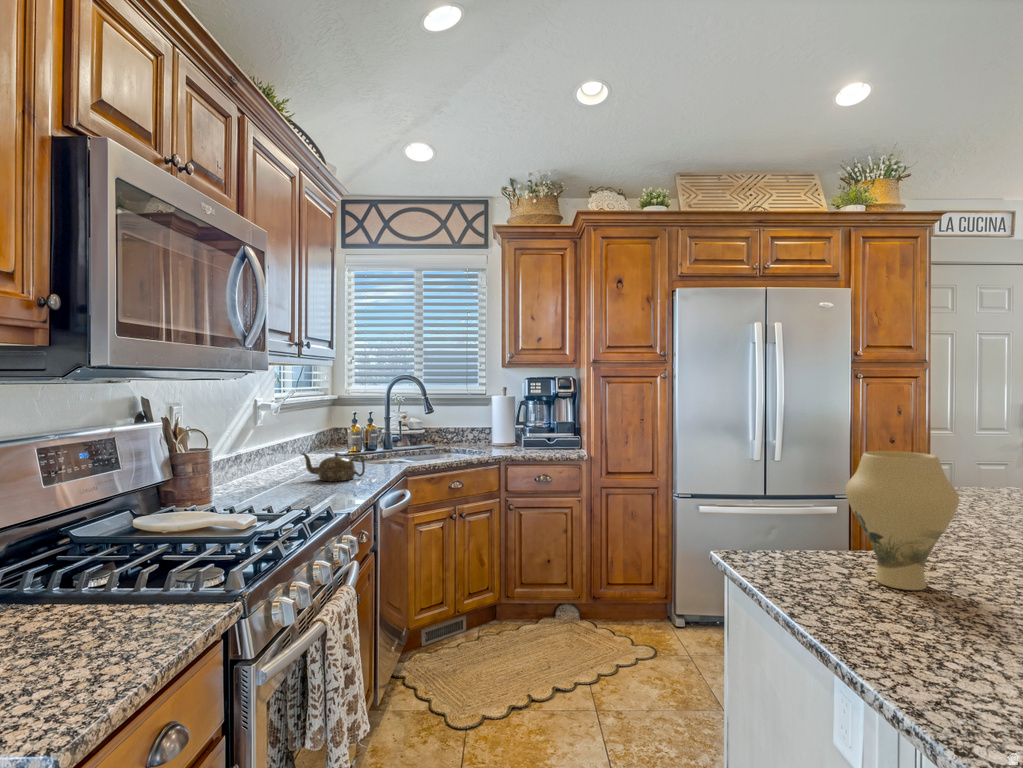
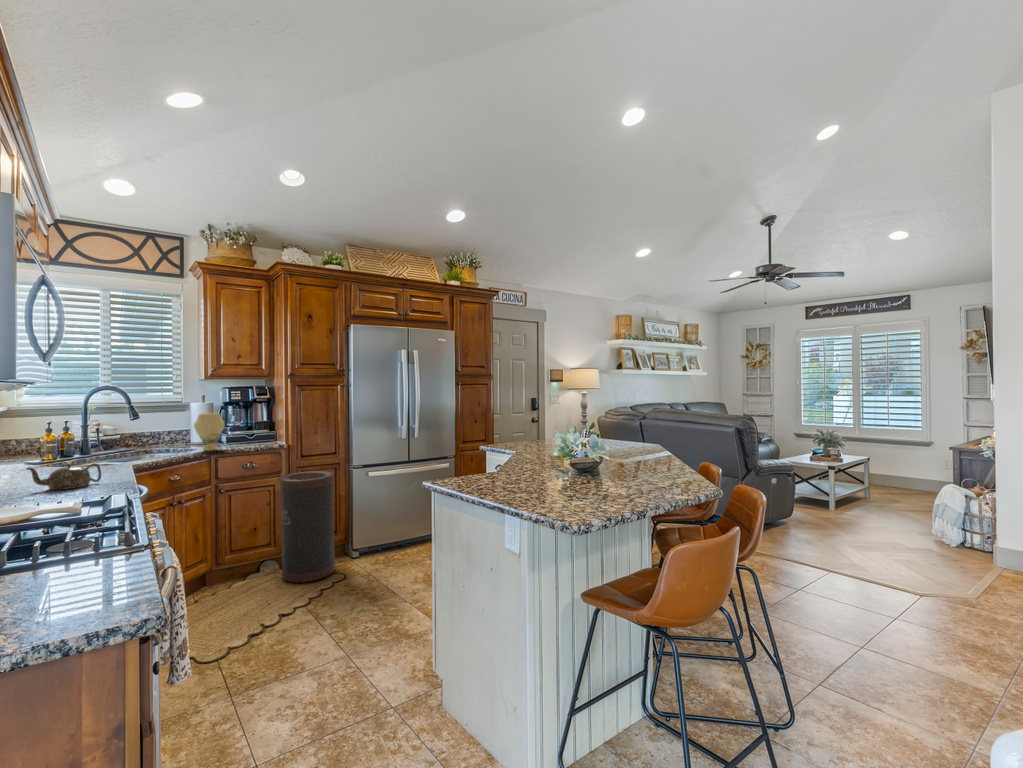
vase: present [846,451,959,591] -> present [194,413,225,451]
trash can: none [574,492,644,649] -> present [280,471,335,583]

